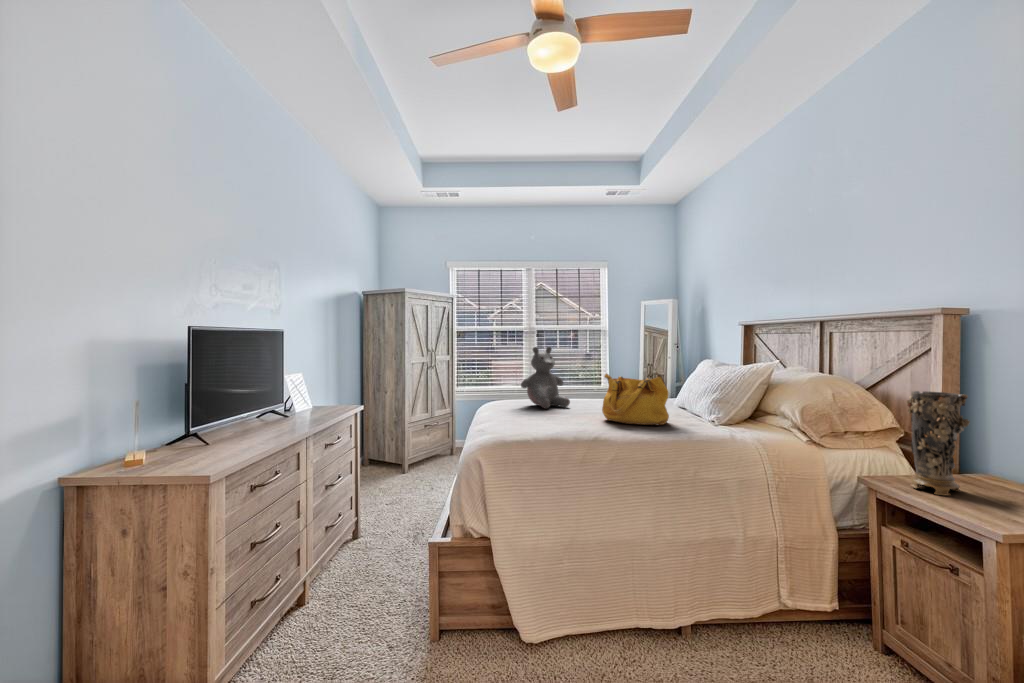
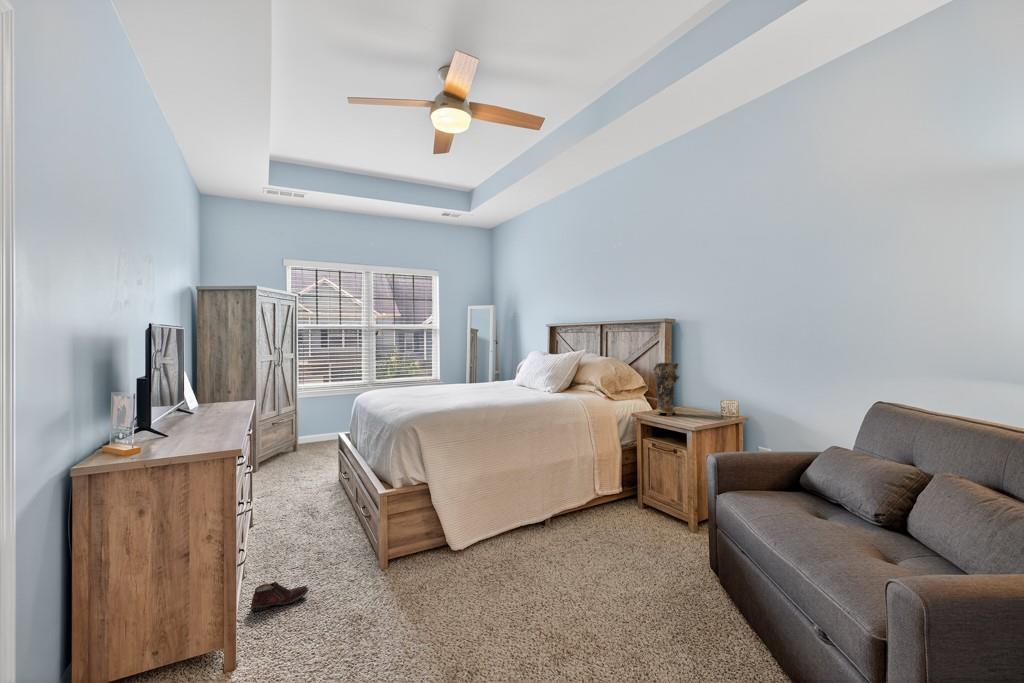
teddy bear: present [521,347,570,409] -> none [399,342,440,392]
handbag: present [602,372,669,425] -> none [476,358,523,396]
shoe: none [282,624,342,657] -> present [251,581,309,611]

